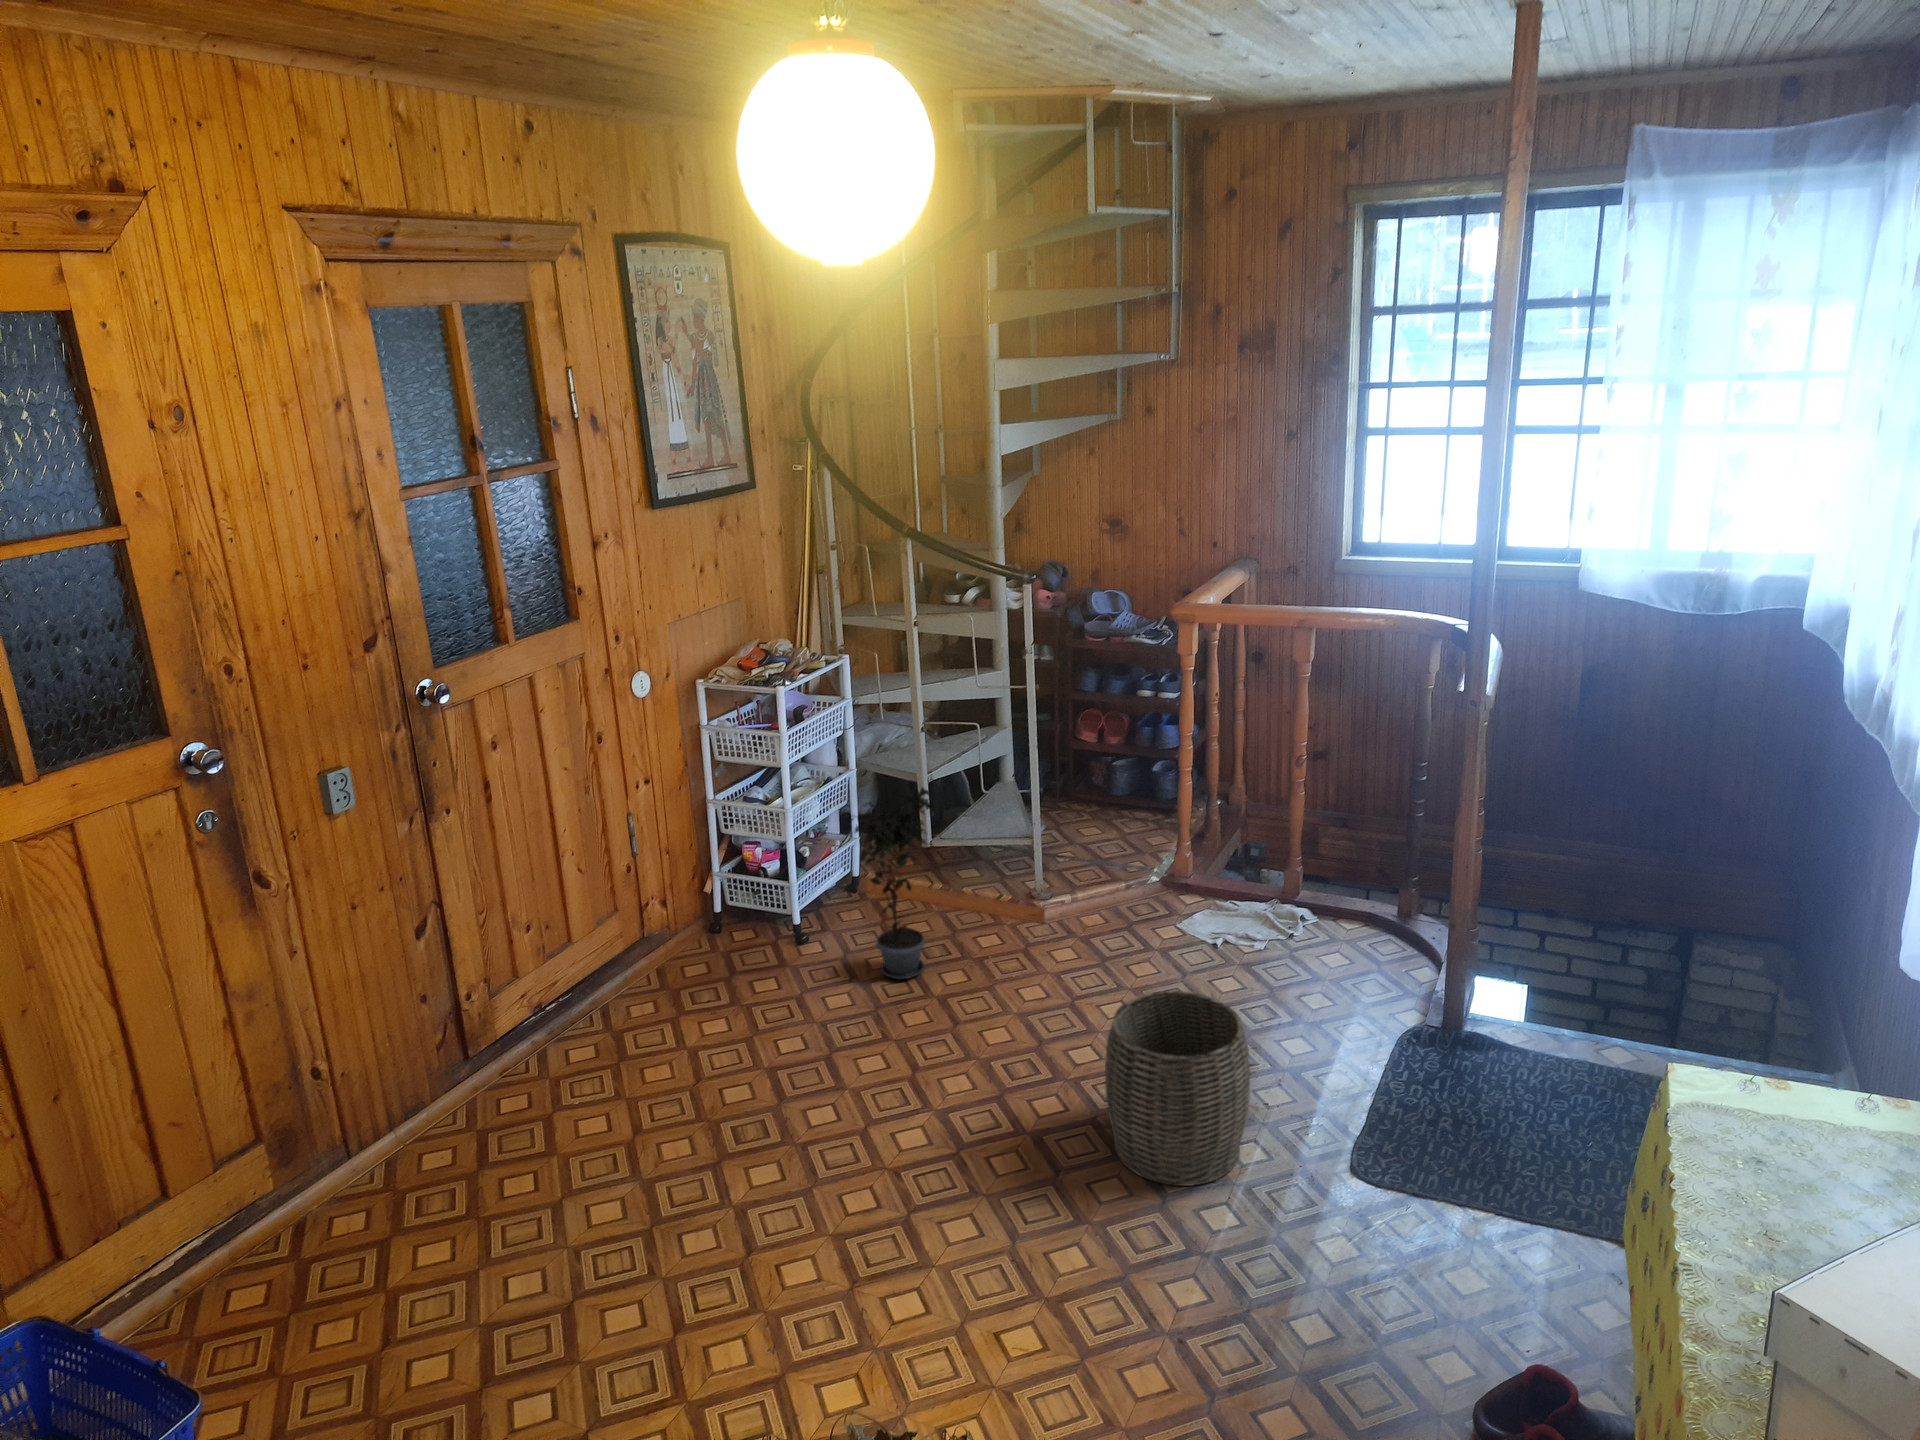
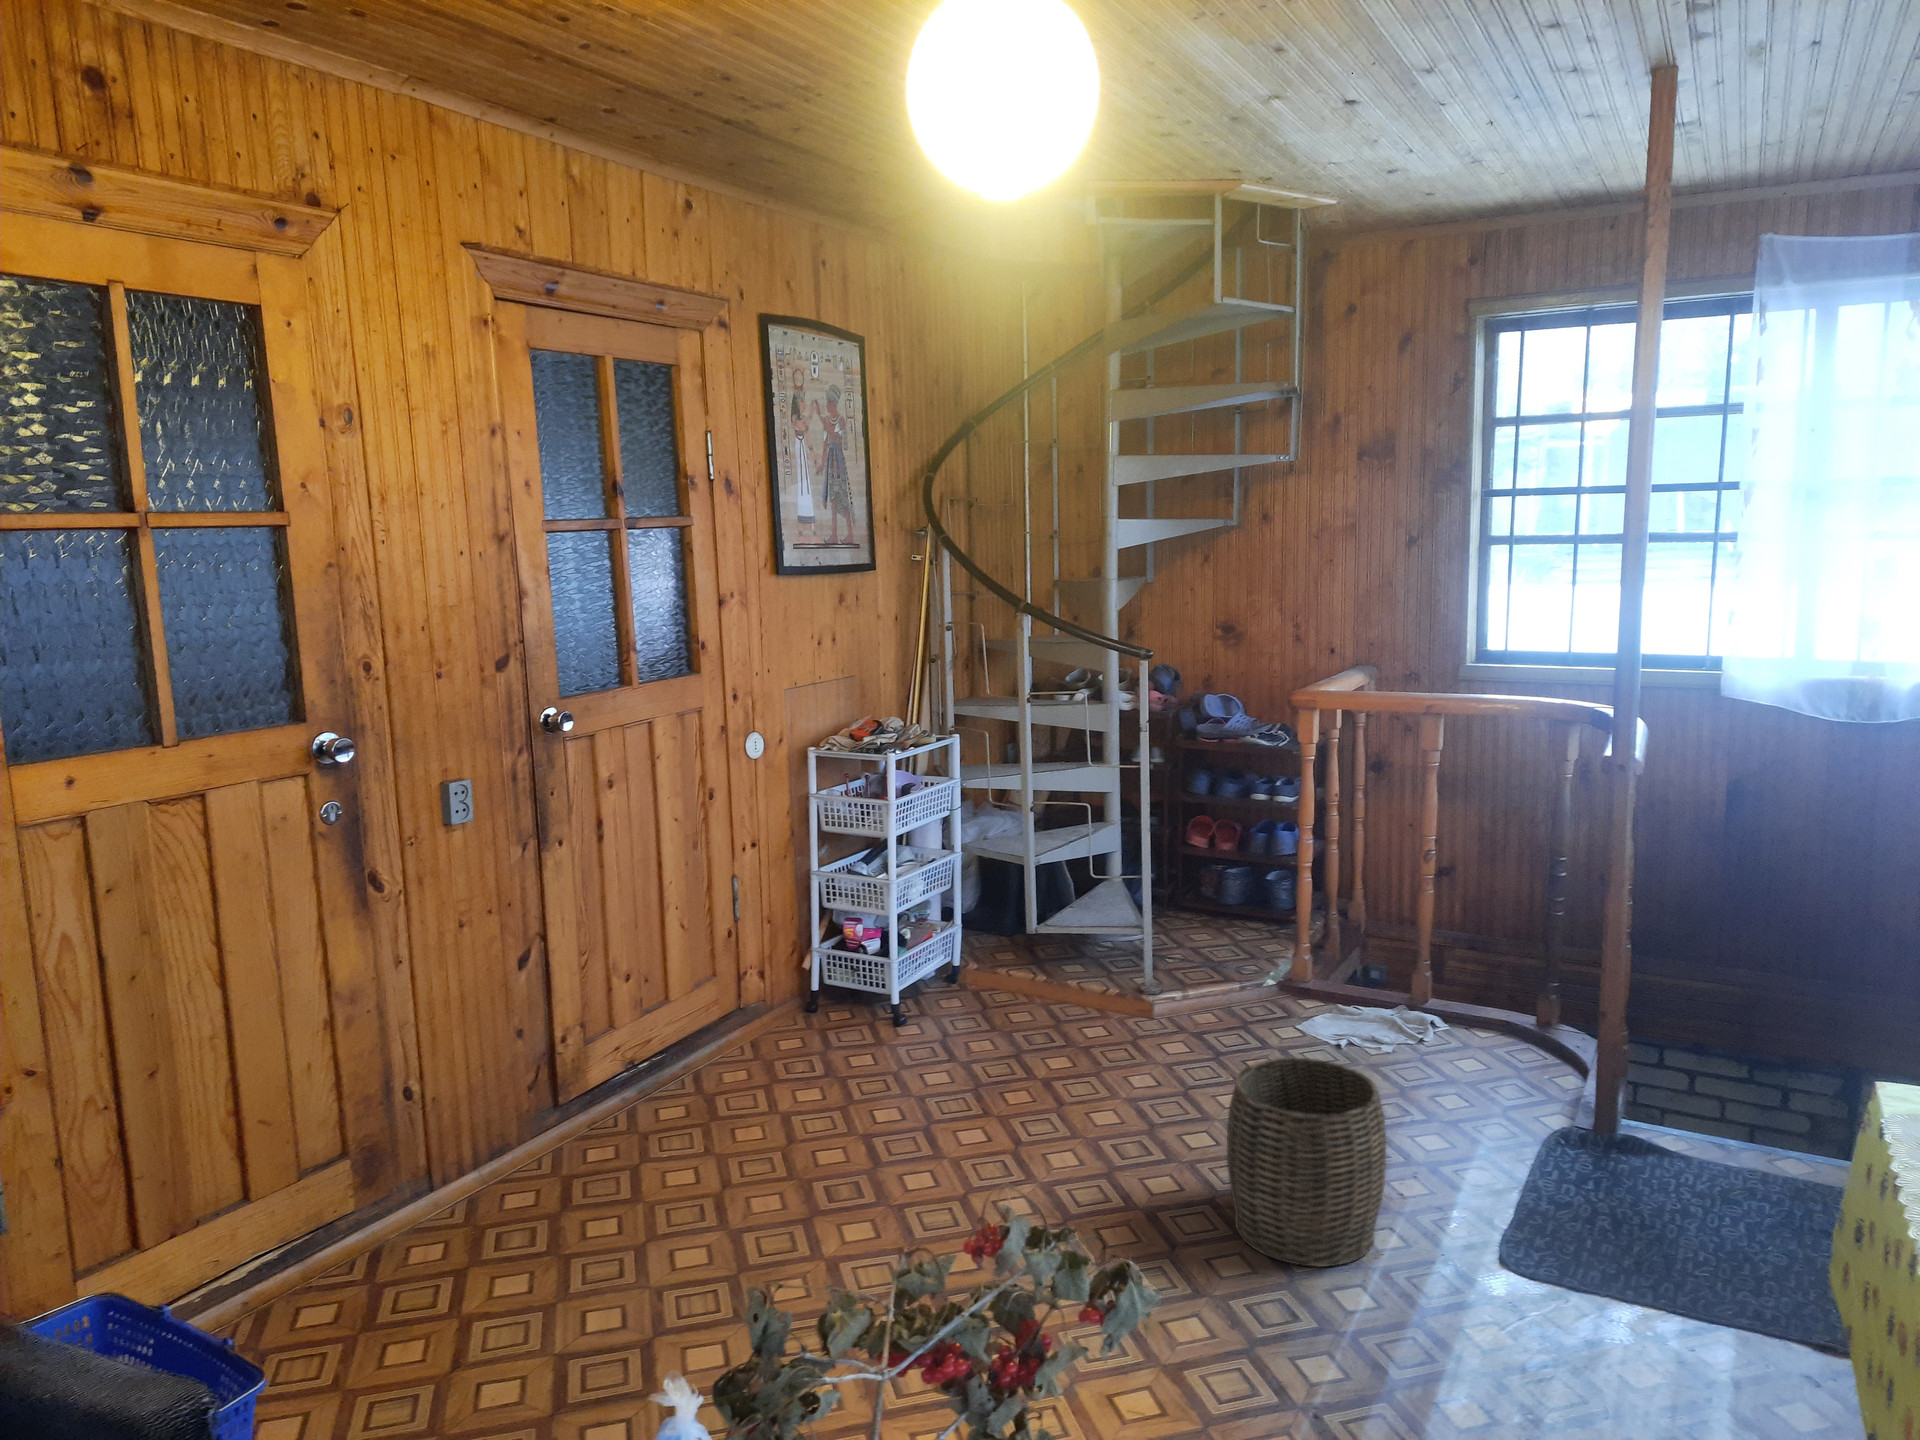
potted plant: present [847,780,938,979] -> none [954,847,1049,1062]

